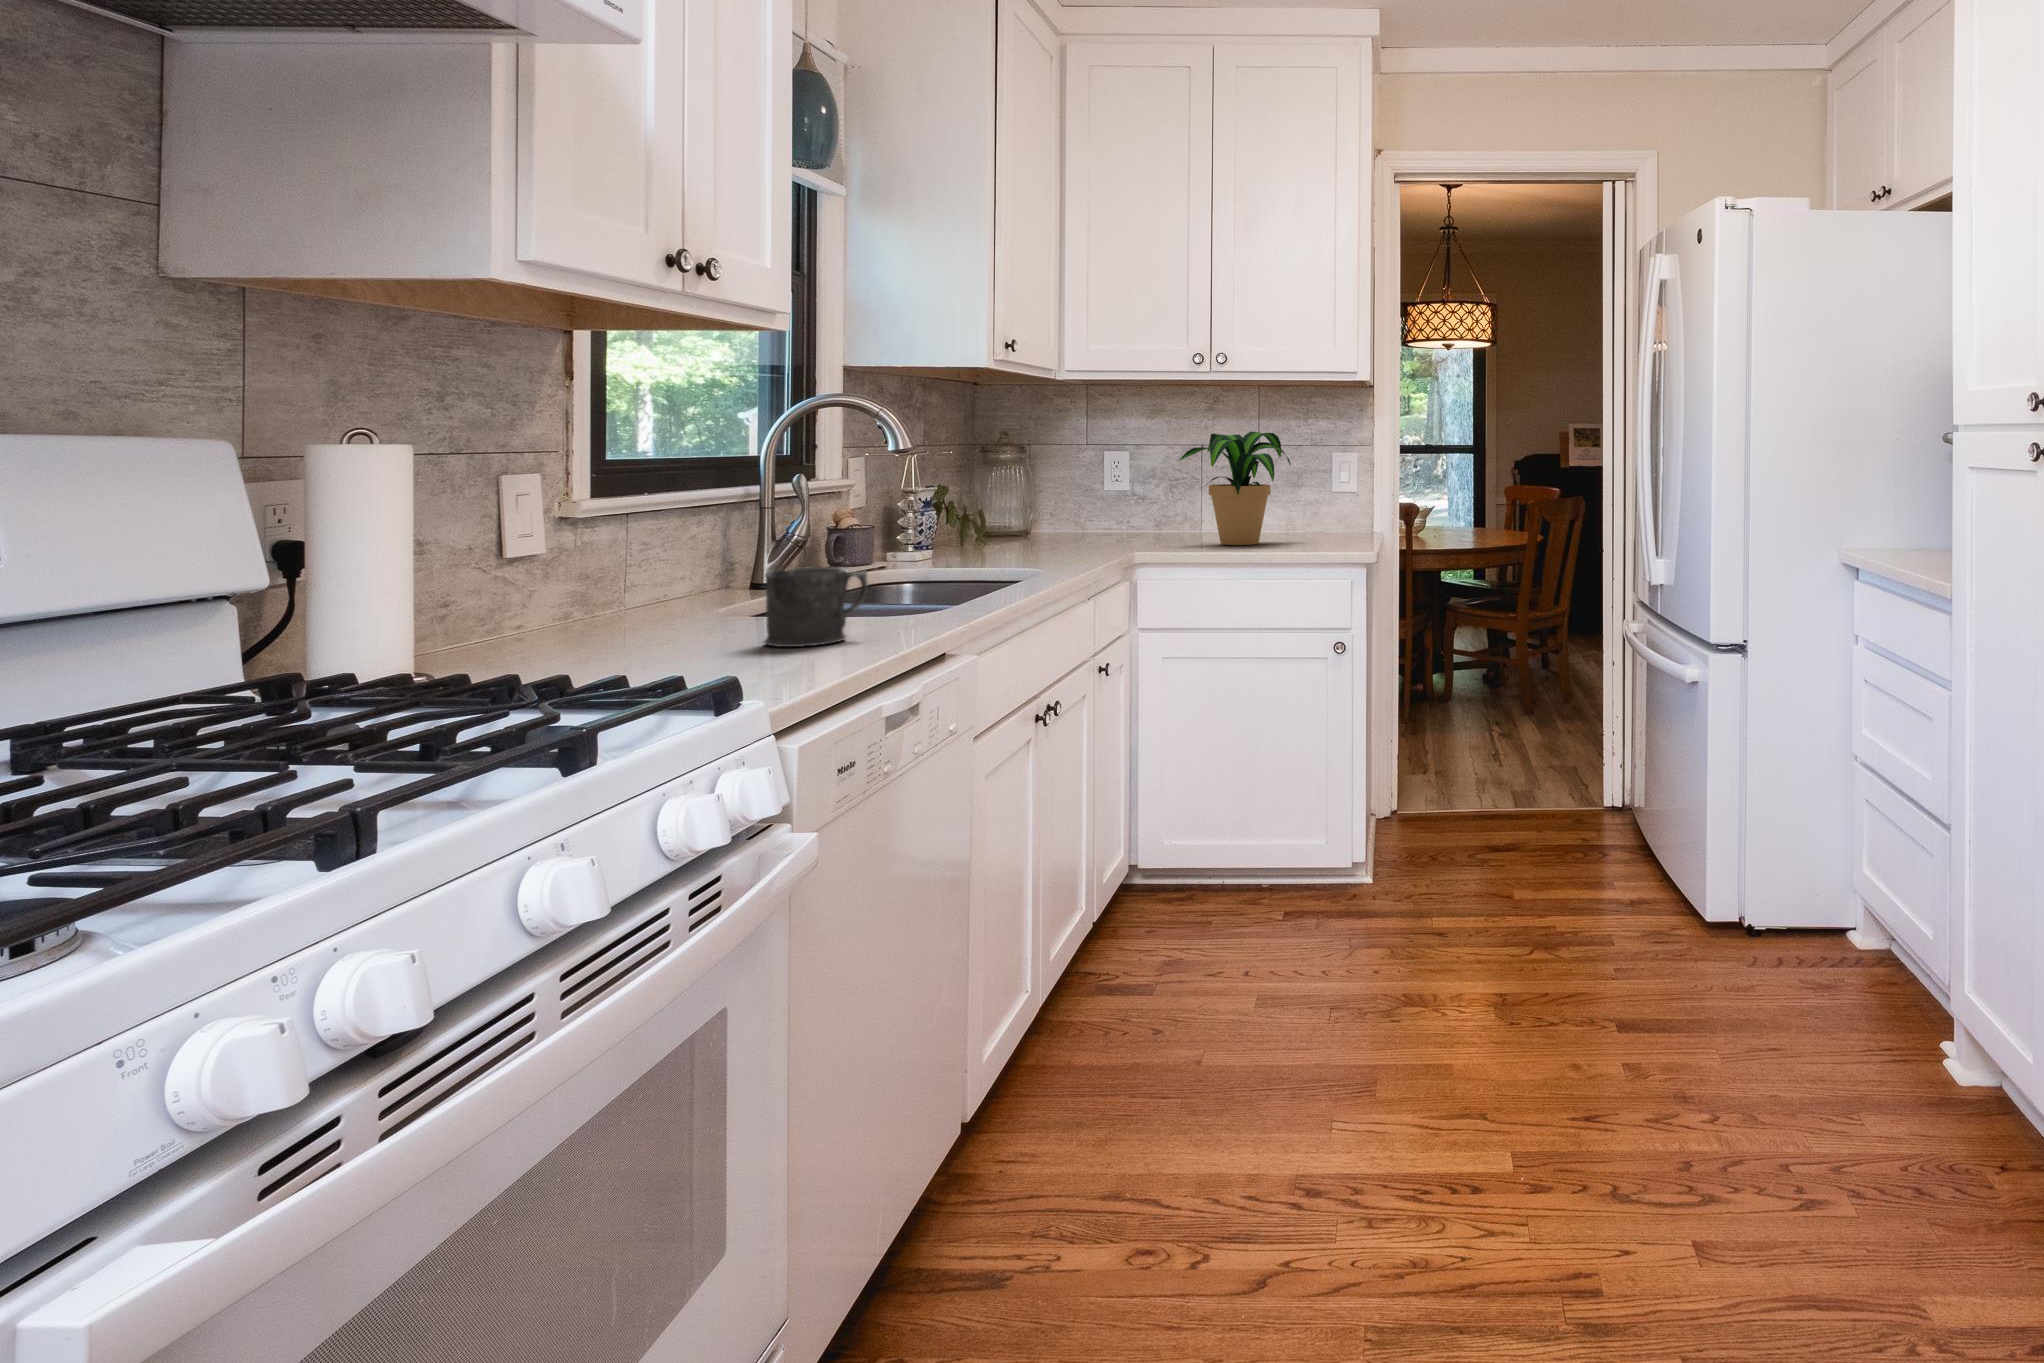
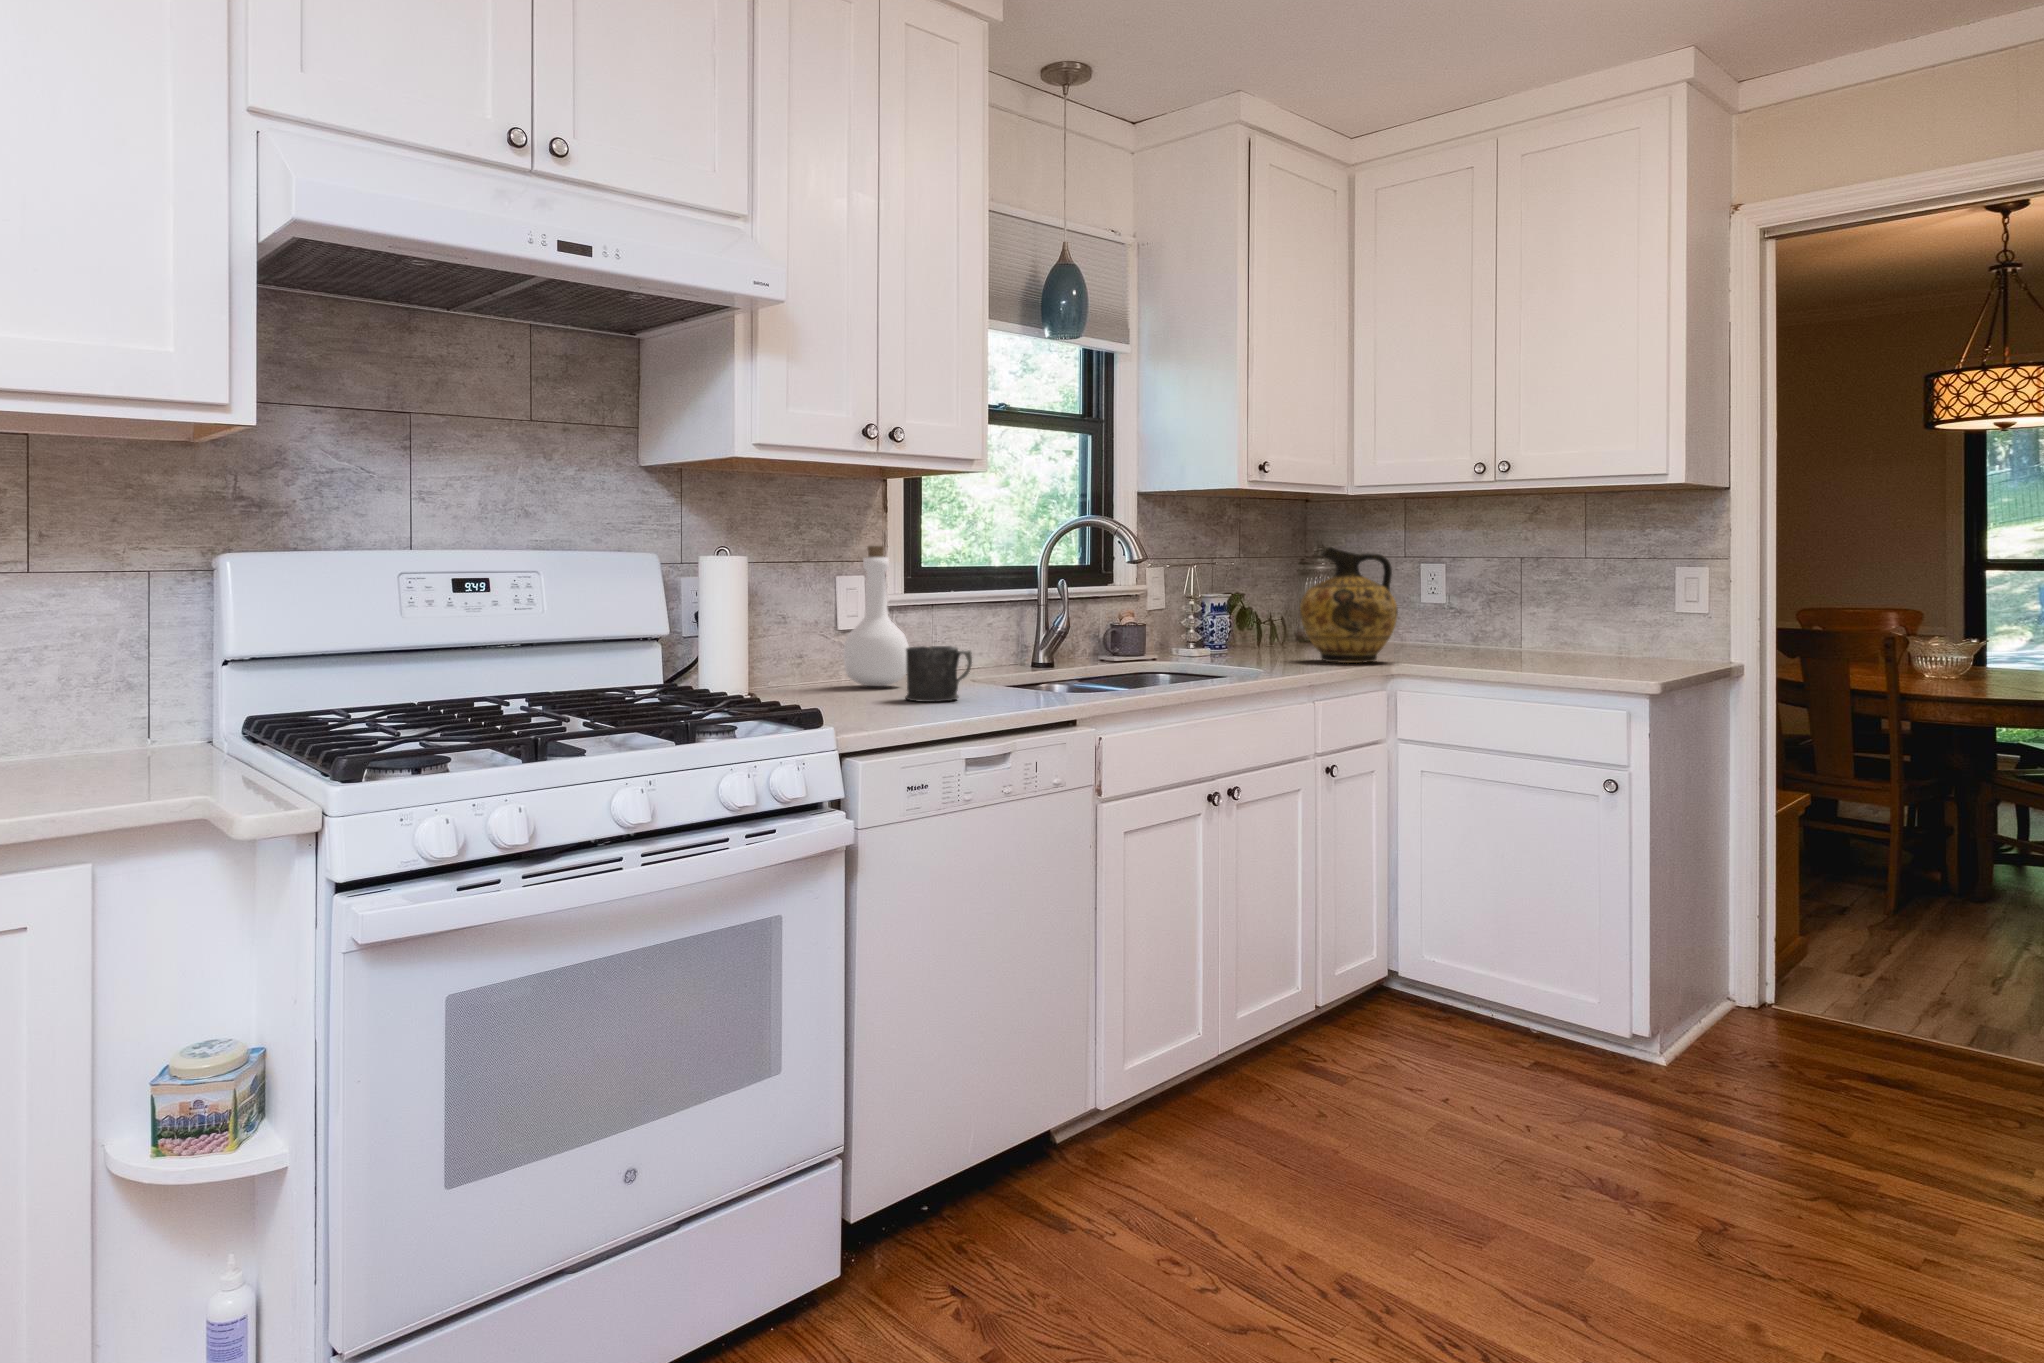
bottle: none [578,427,691,635] -> present [843,546,909,686]
potted plant: present [1179,432,1291,545] -> none [1464,543,1600,661]
ceramic jug: none [1035,434,1137,558] -> present [1300,547,1398,663]

